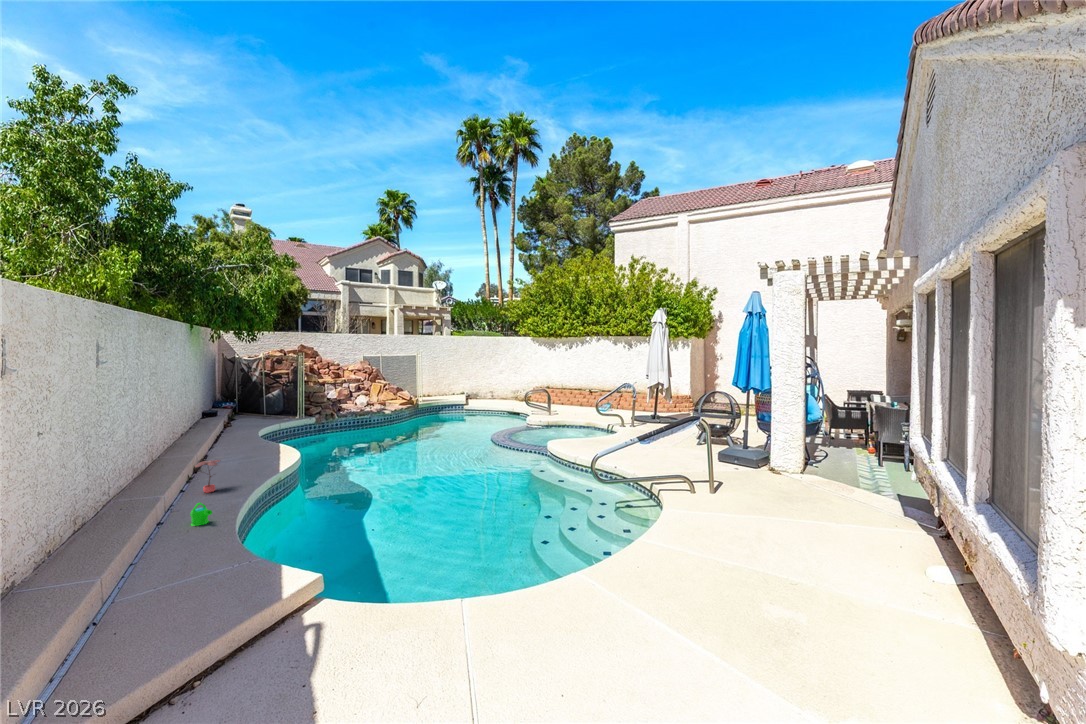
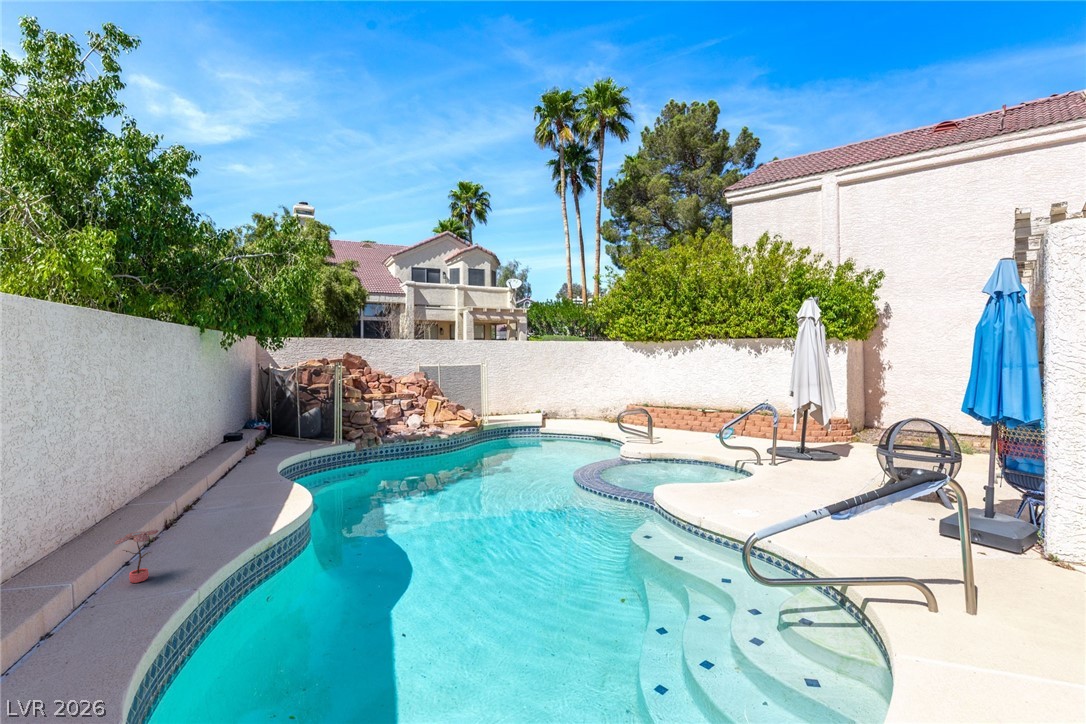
watering can: present [190,503,212,526] -> none [43,631,79,675]

